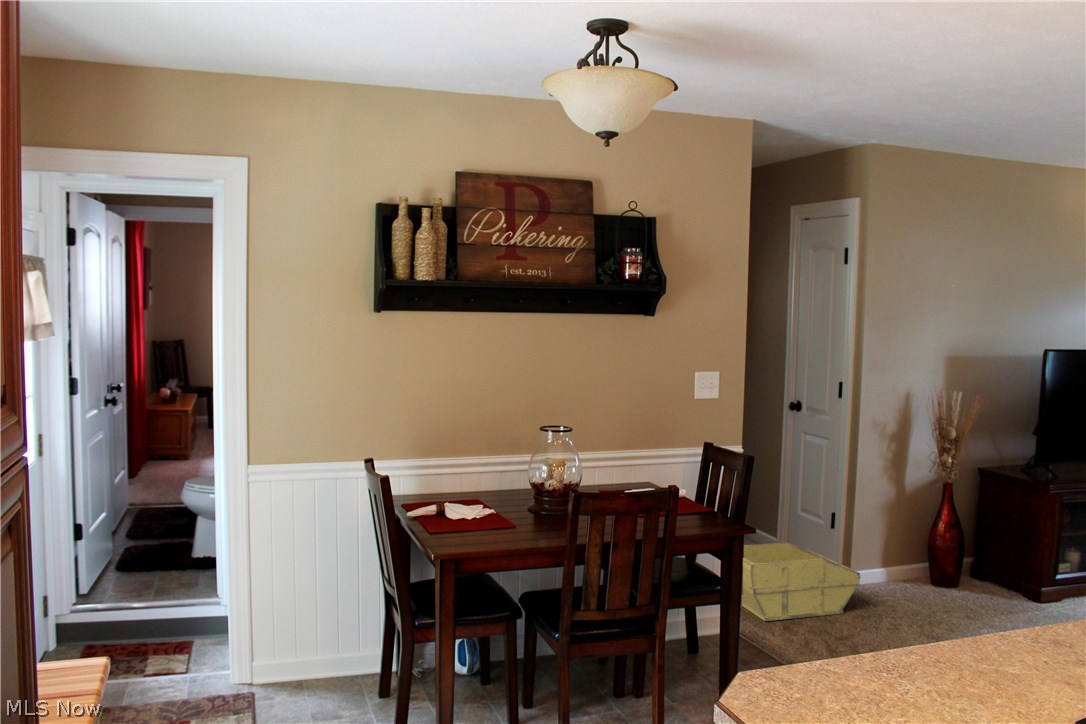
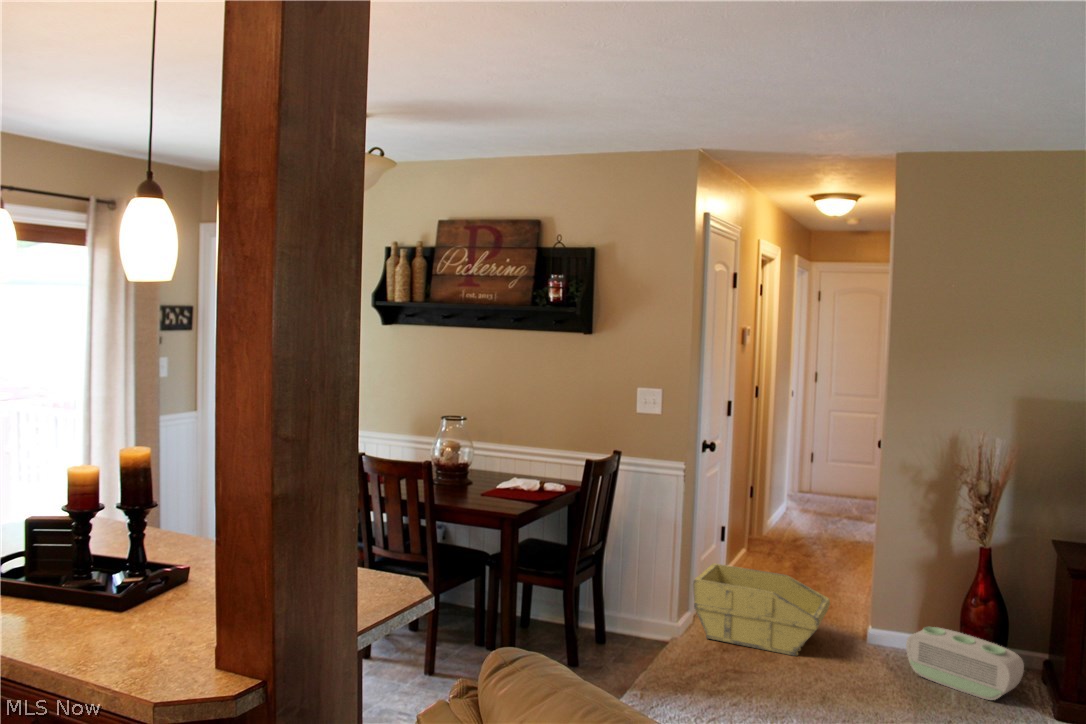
air purifier: none [910,556,1009,603] -> present [906,627,1024,700]

